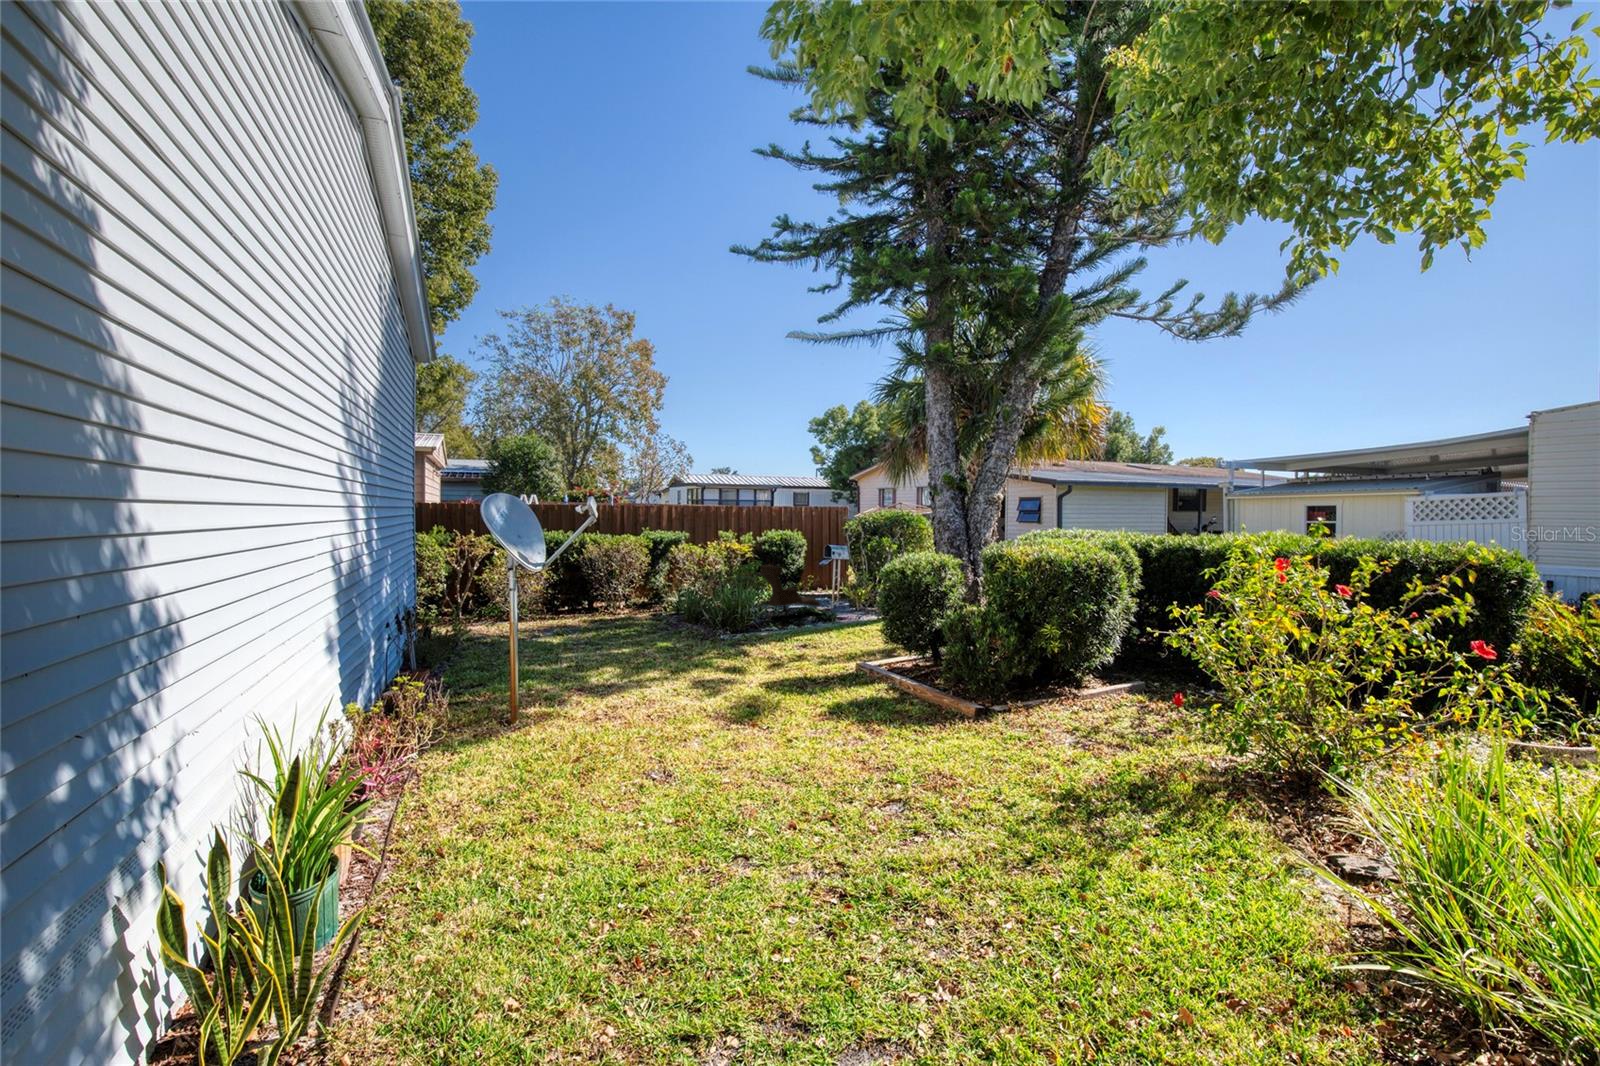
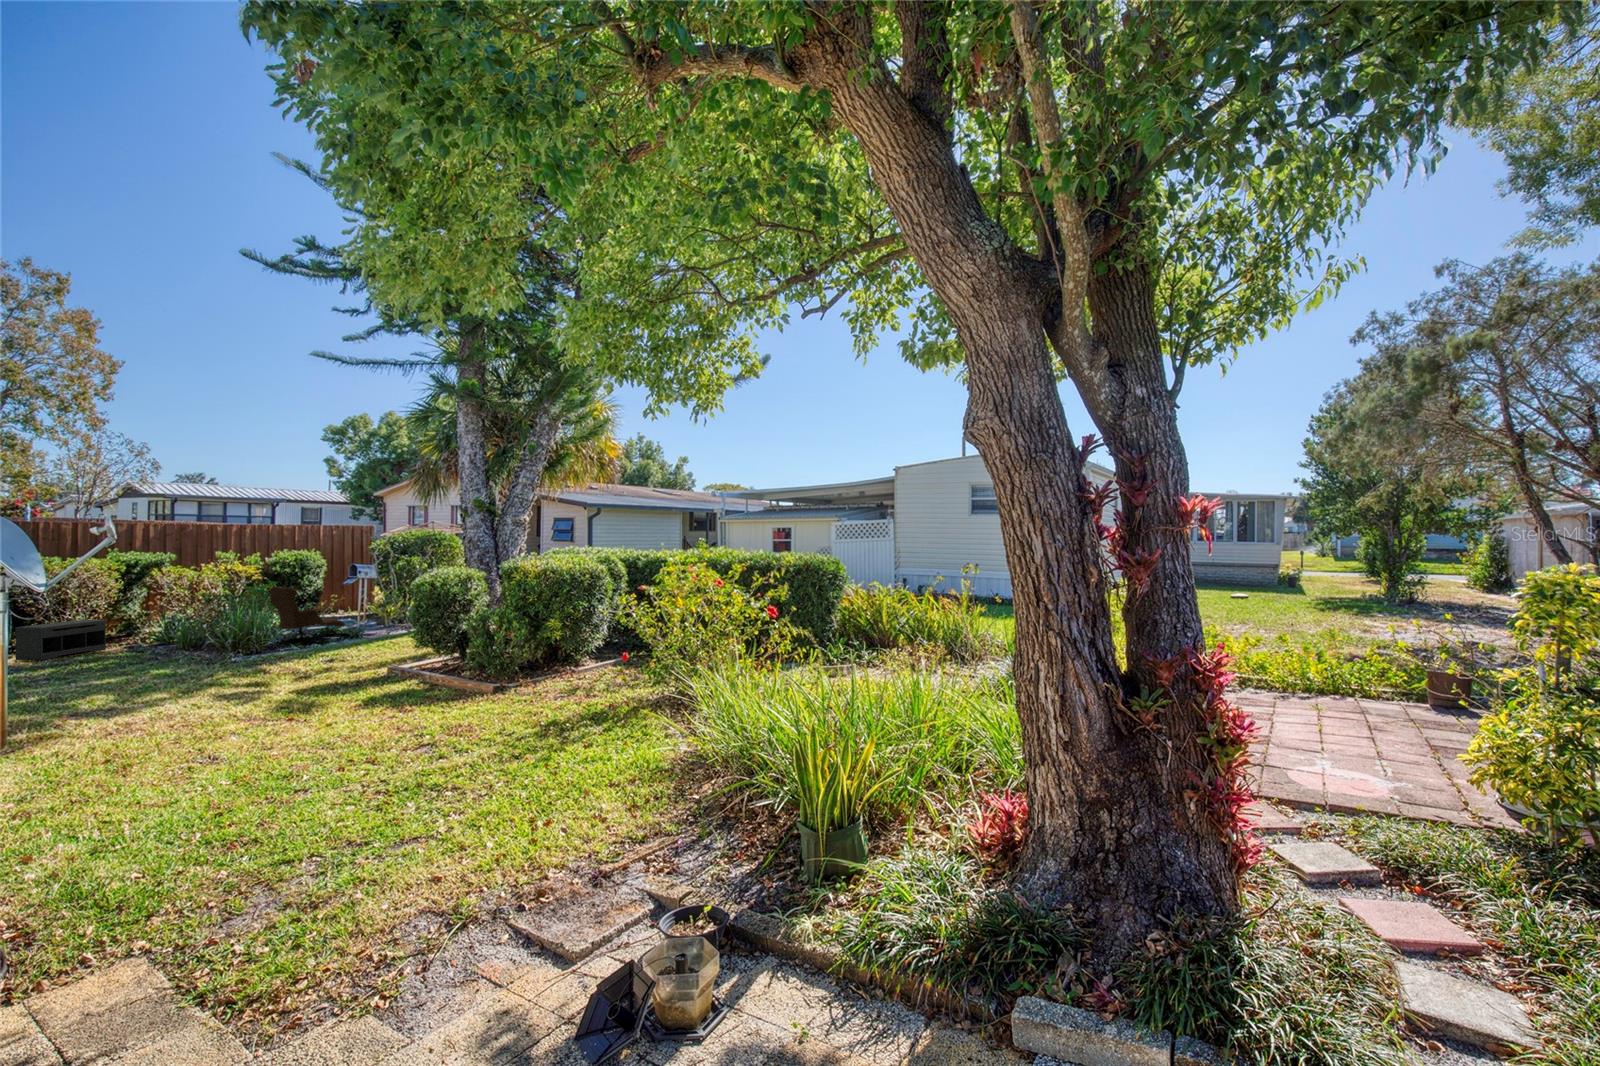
bench: none [606,587,657,619] -> present [15,620,106,660]

